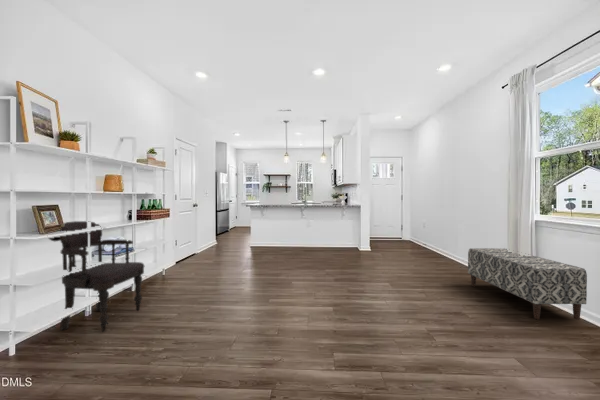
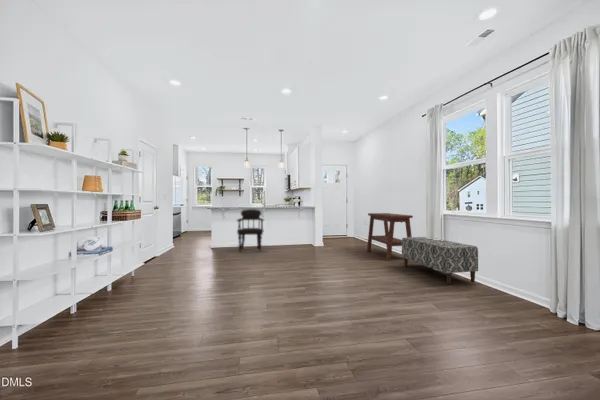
side table: none [423,215,487,276] -> present [367,213,413,261]
armchair: present [49,221,144,332] -> present [237,209,264,251]

